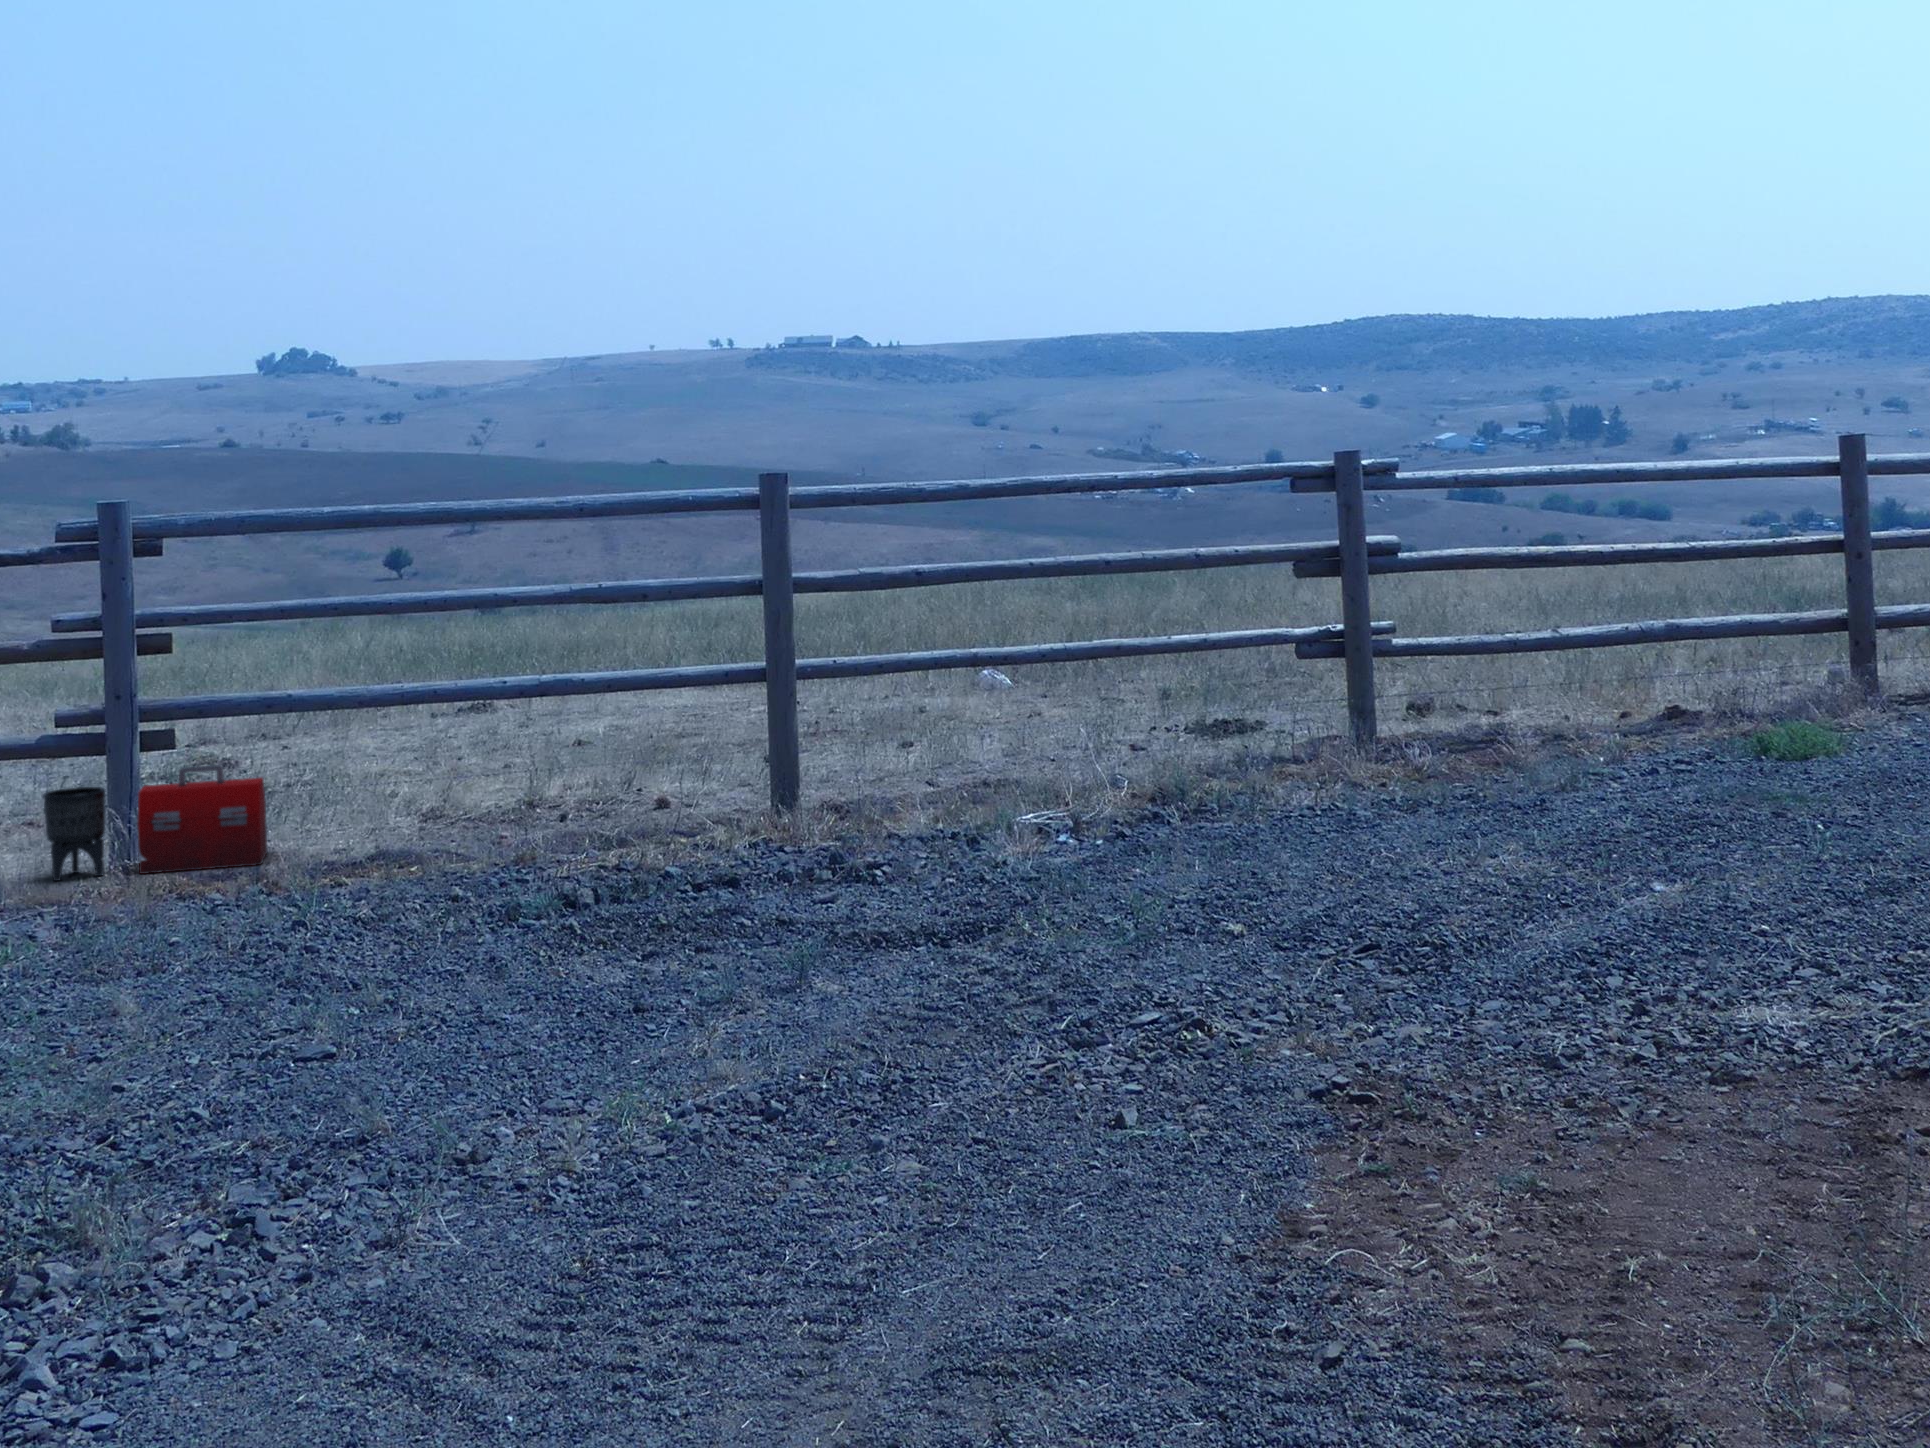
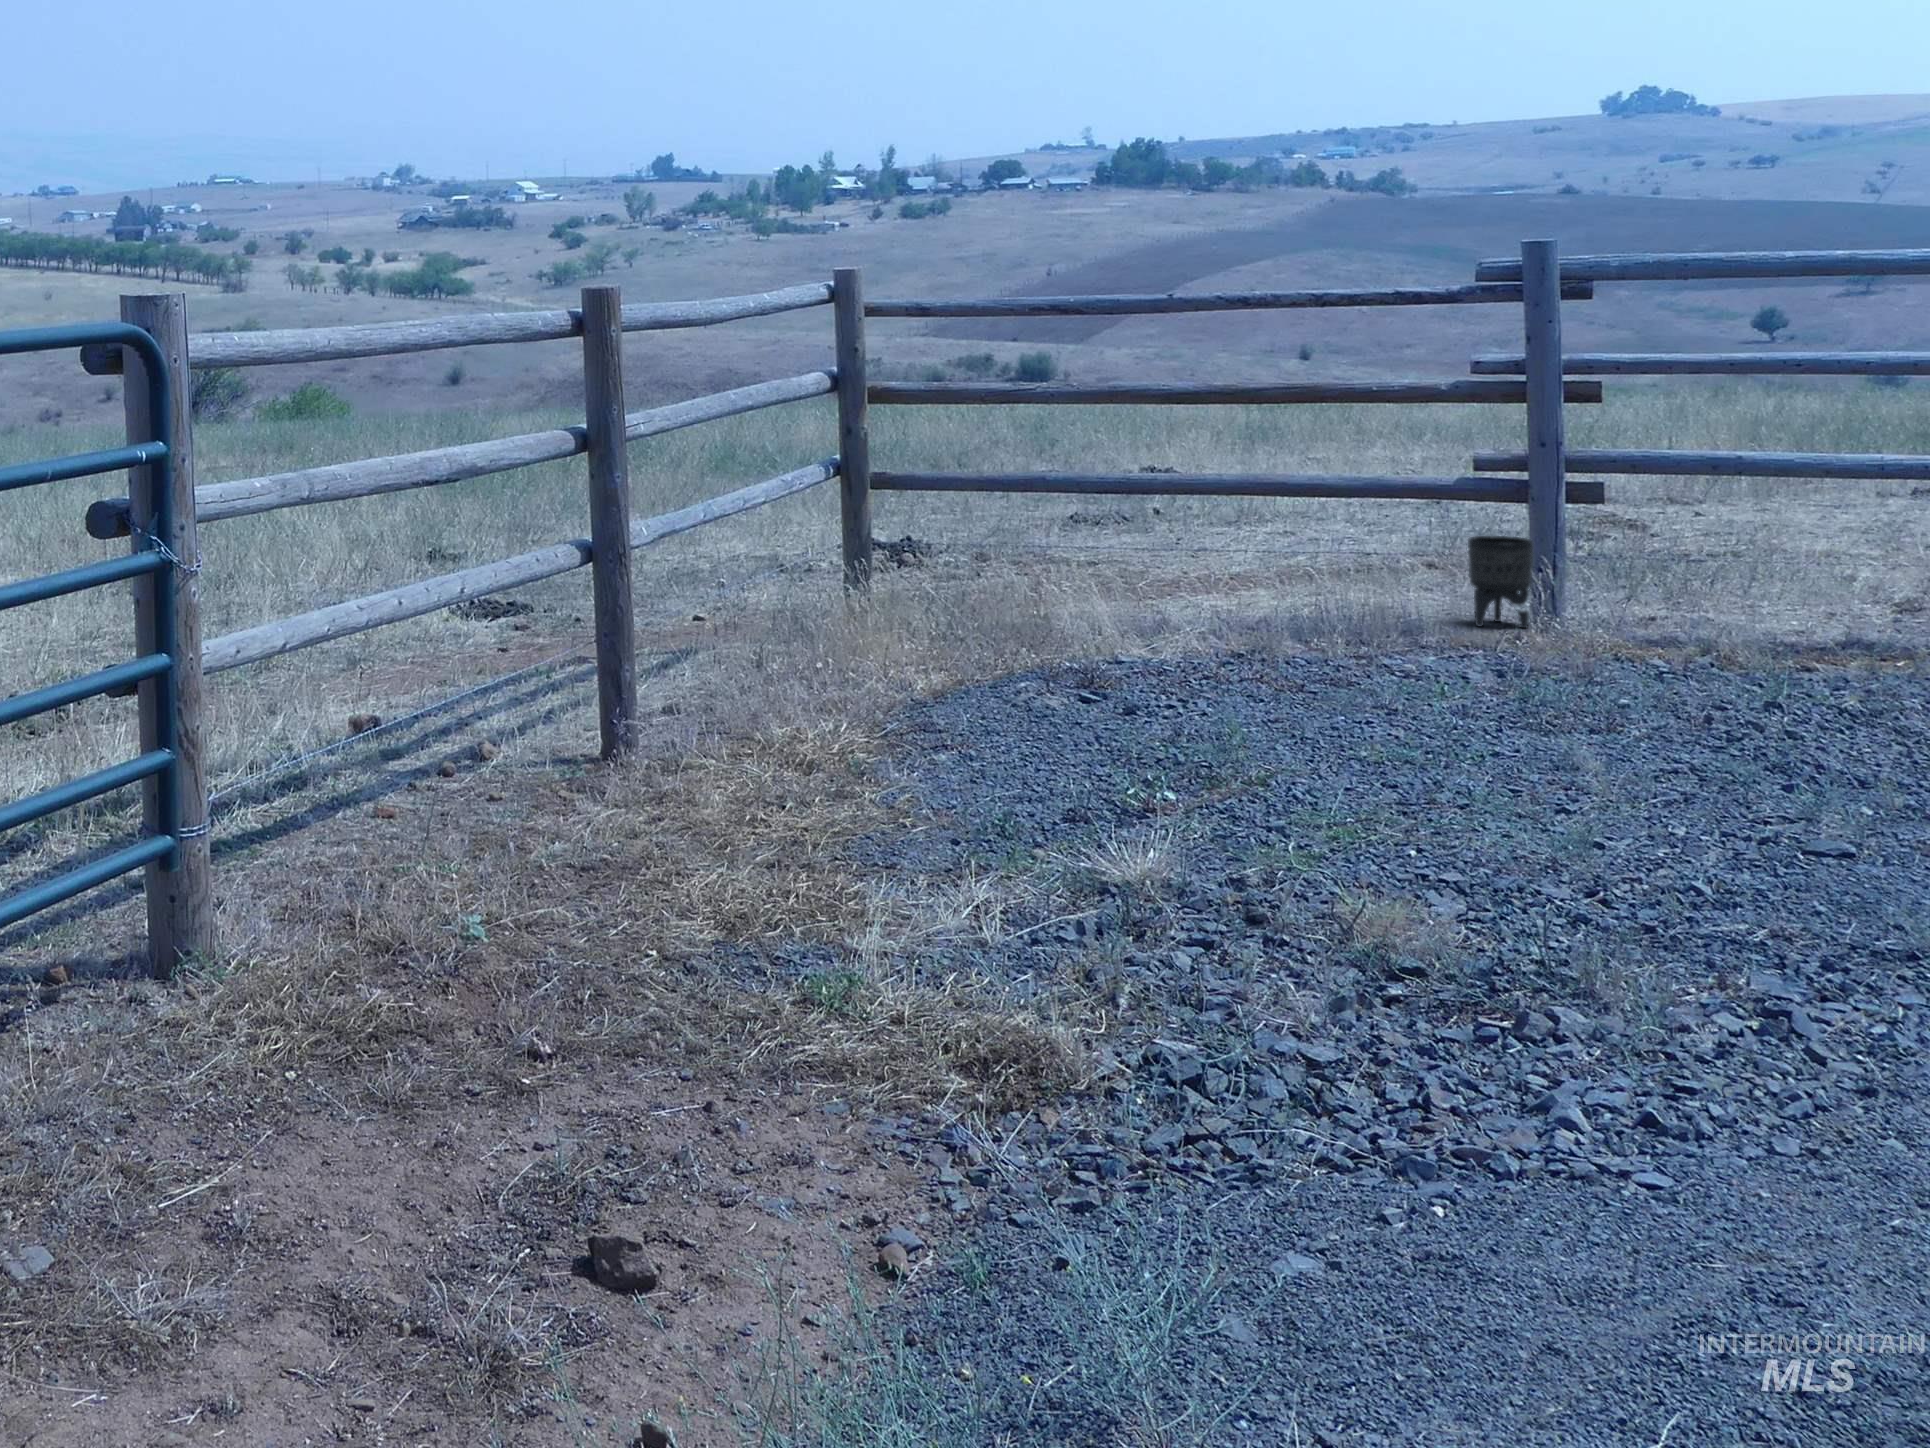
toolbox: present [137,765,267,874] -> none [1568,529,1710,641]

